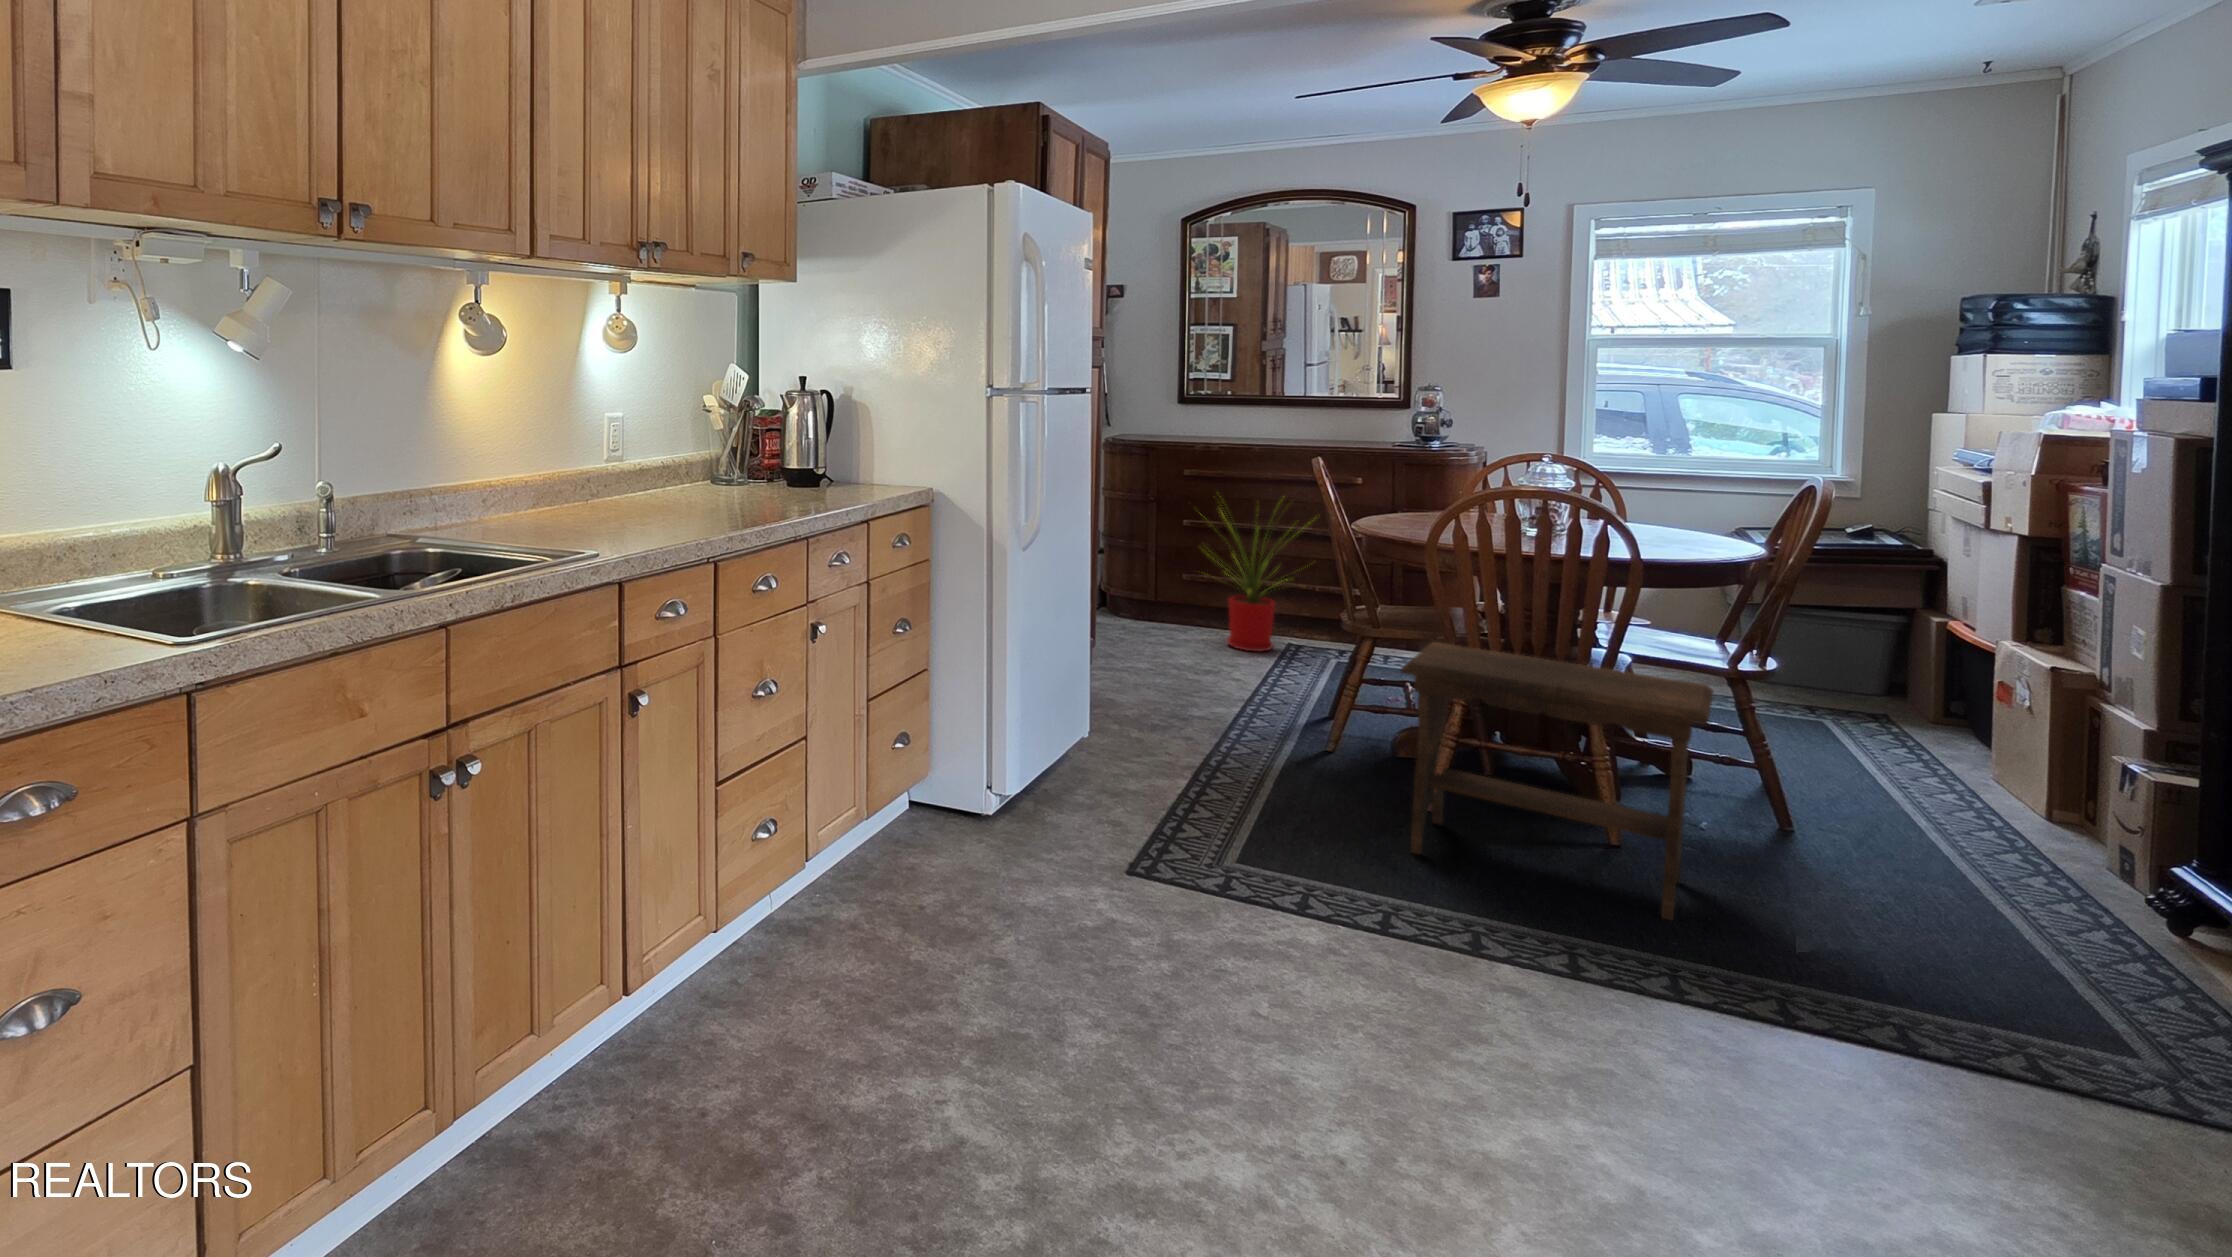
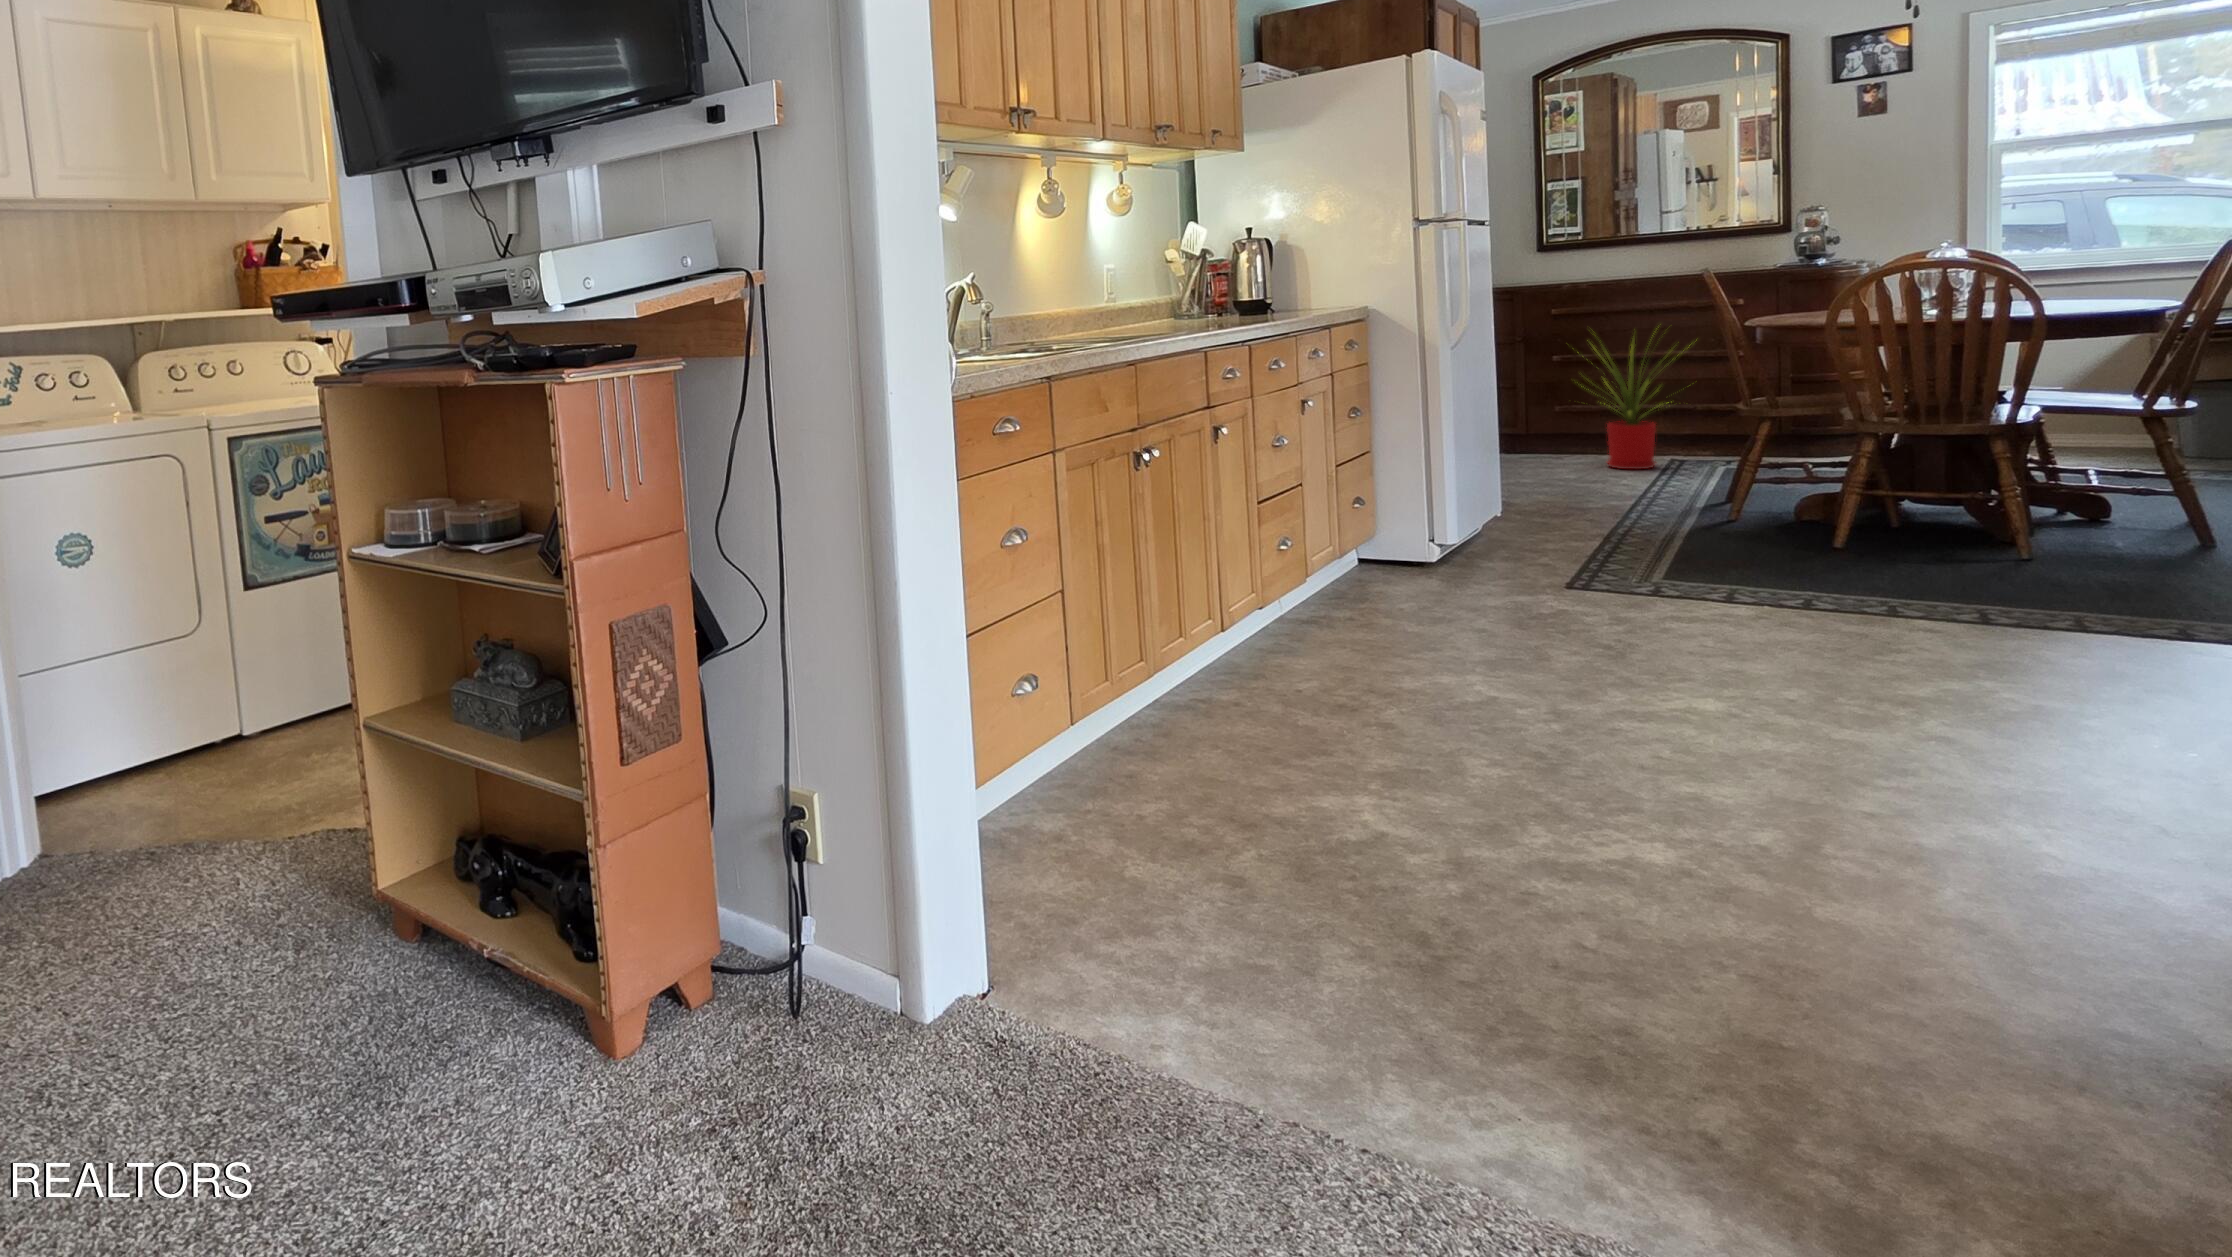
footstool: present [1401,642,1714,920] -> none [1811,401,2124,597]

